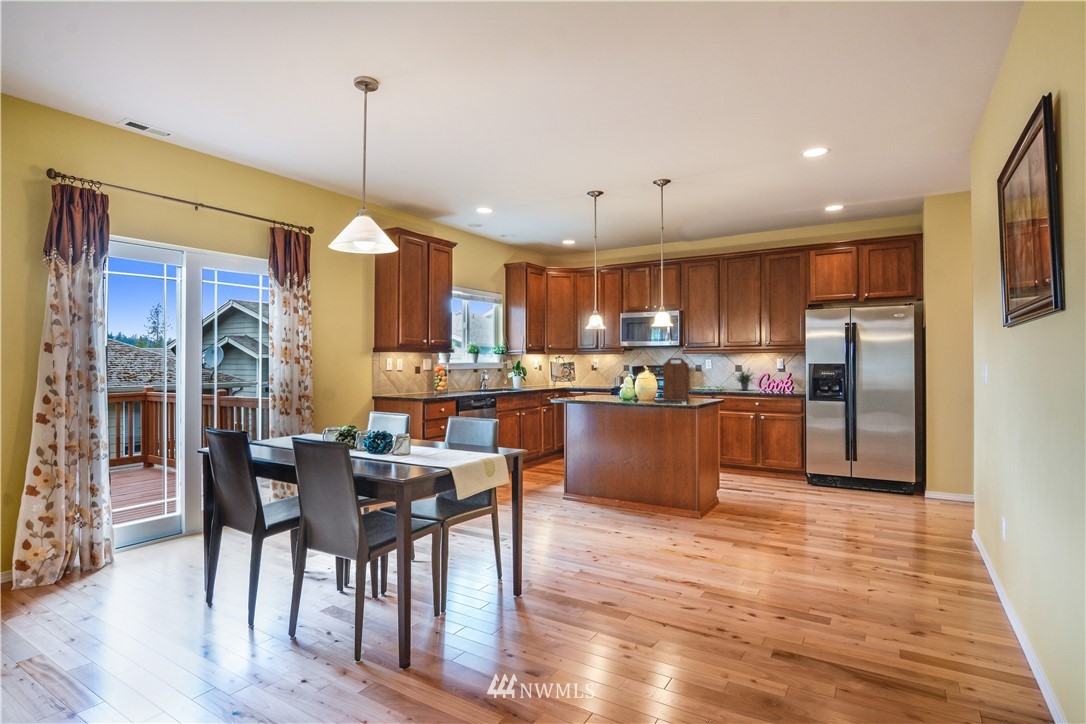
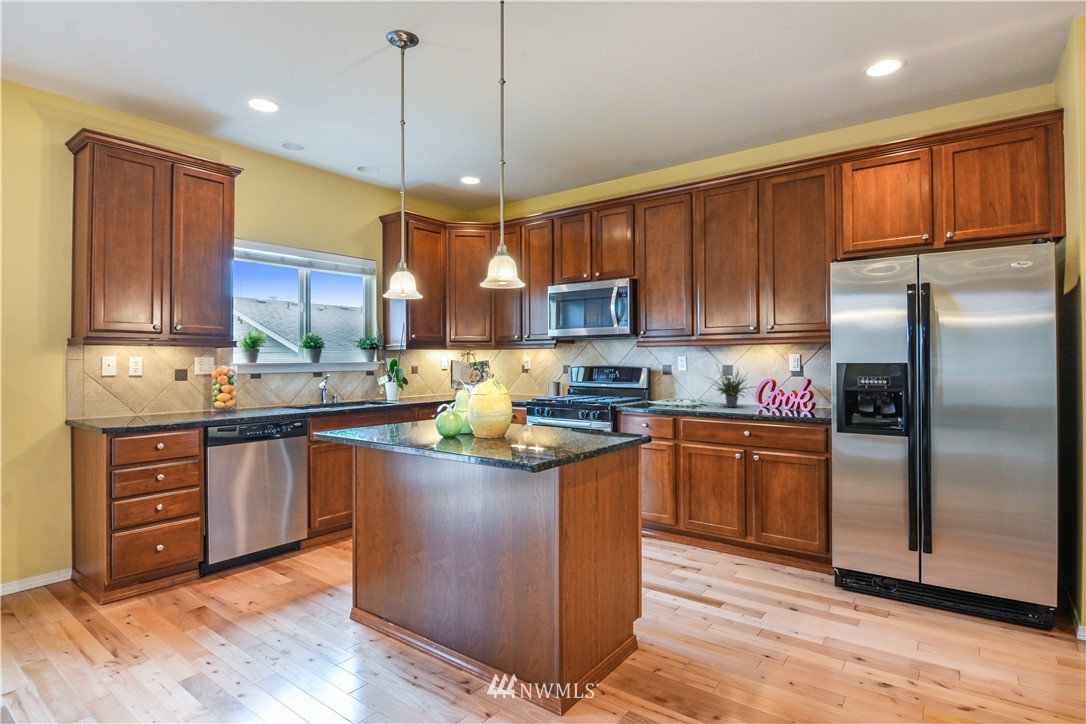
cutting board: present [663,358,689,401] -> none [498,355,547,448]

